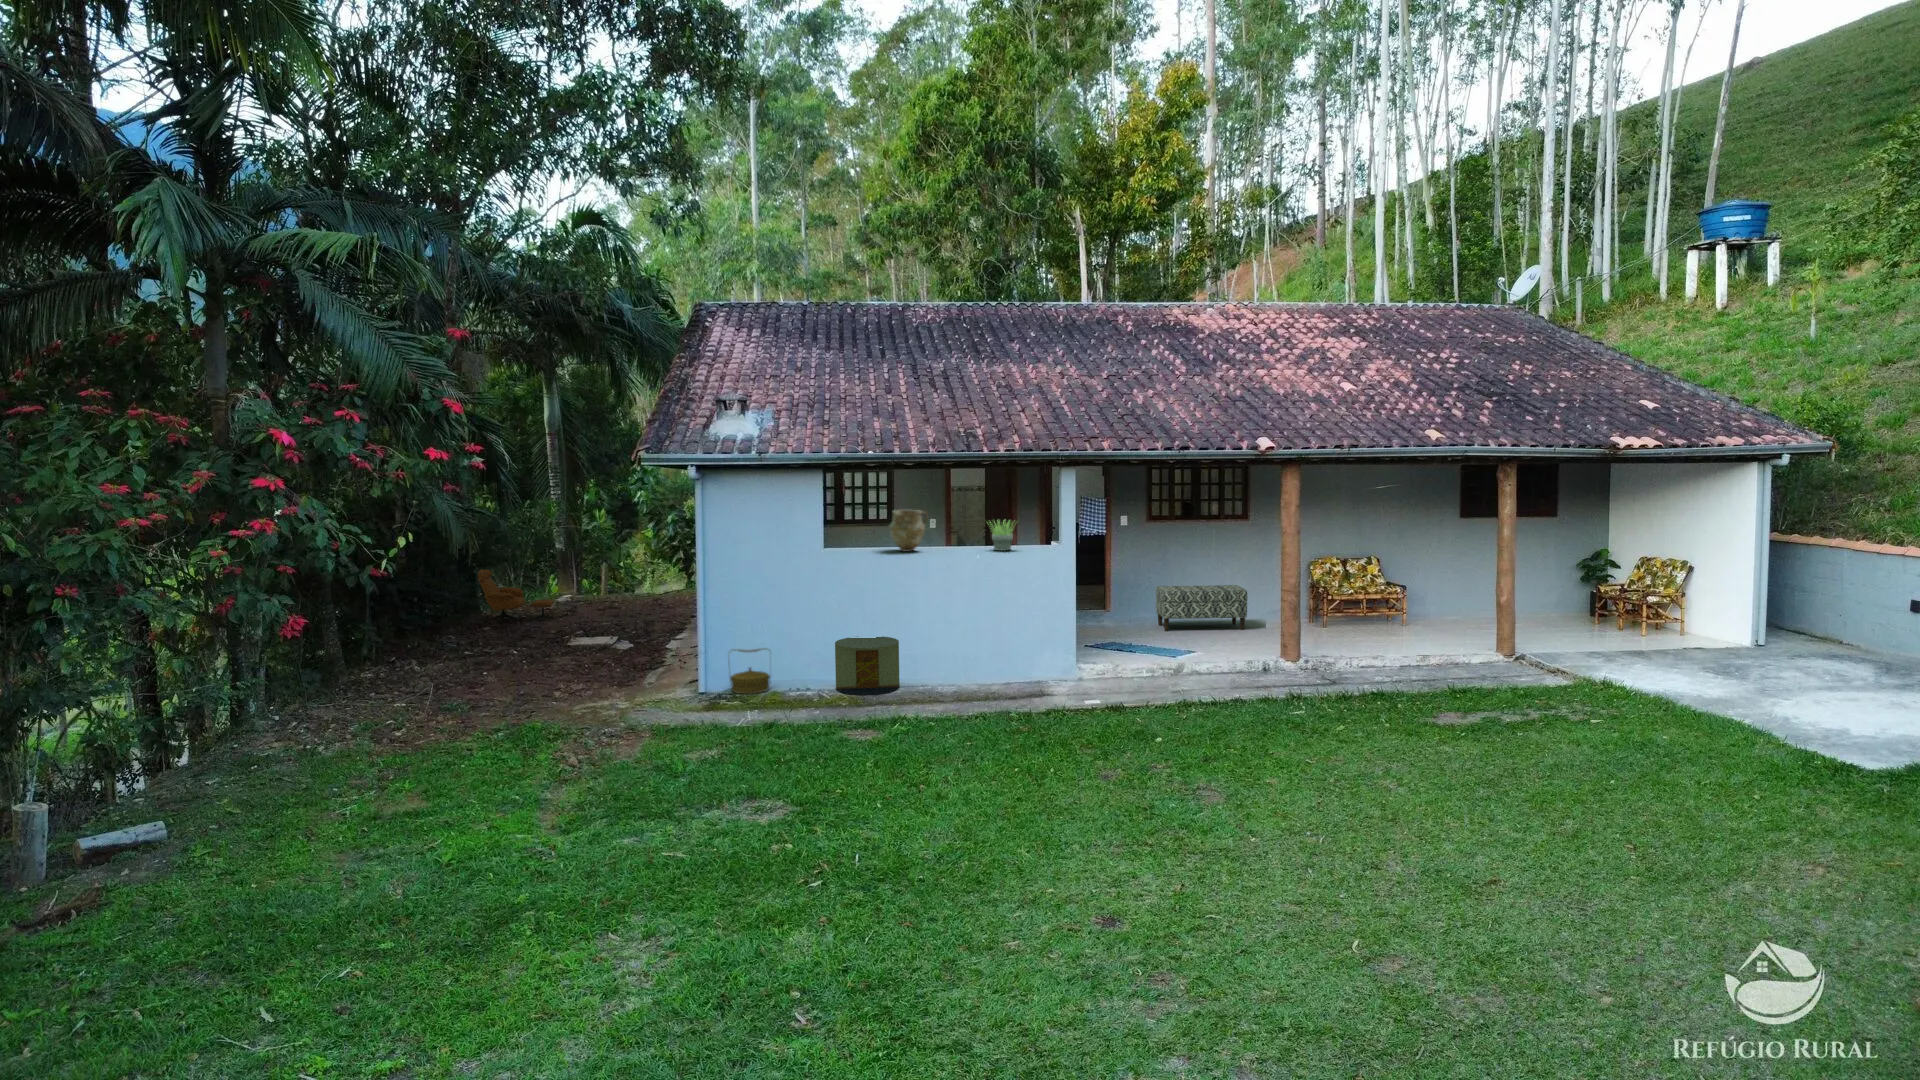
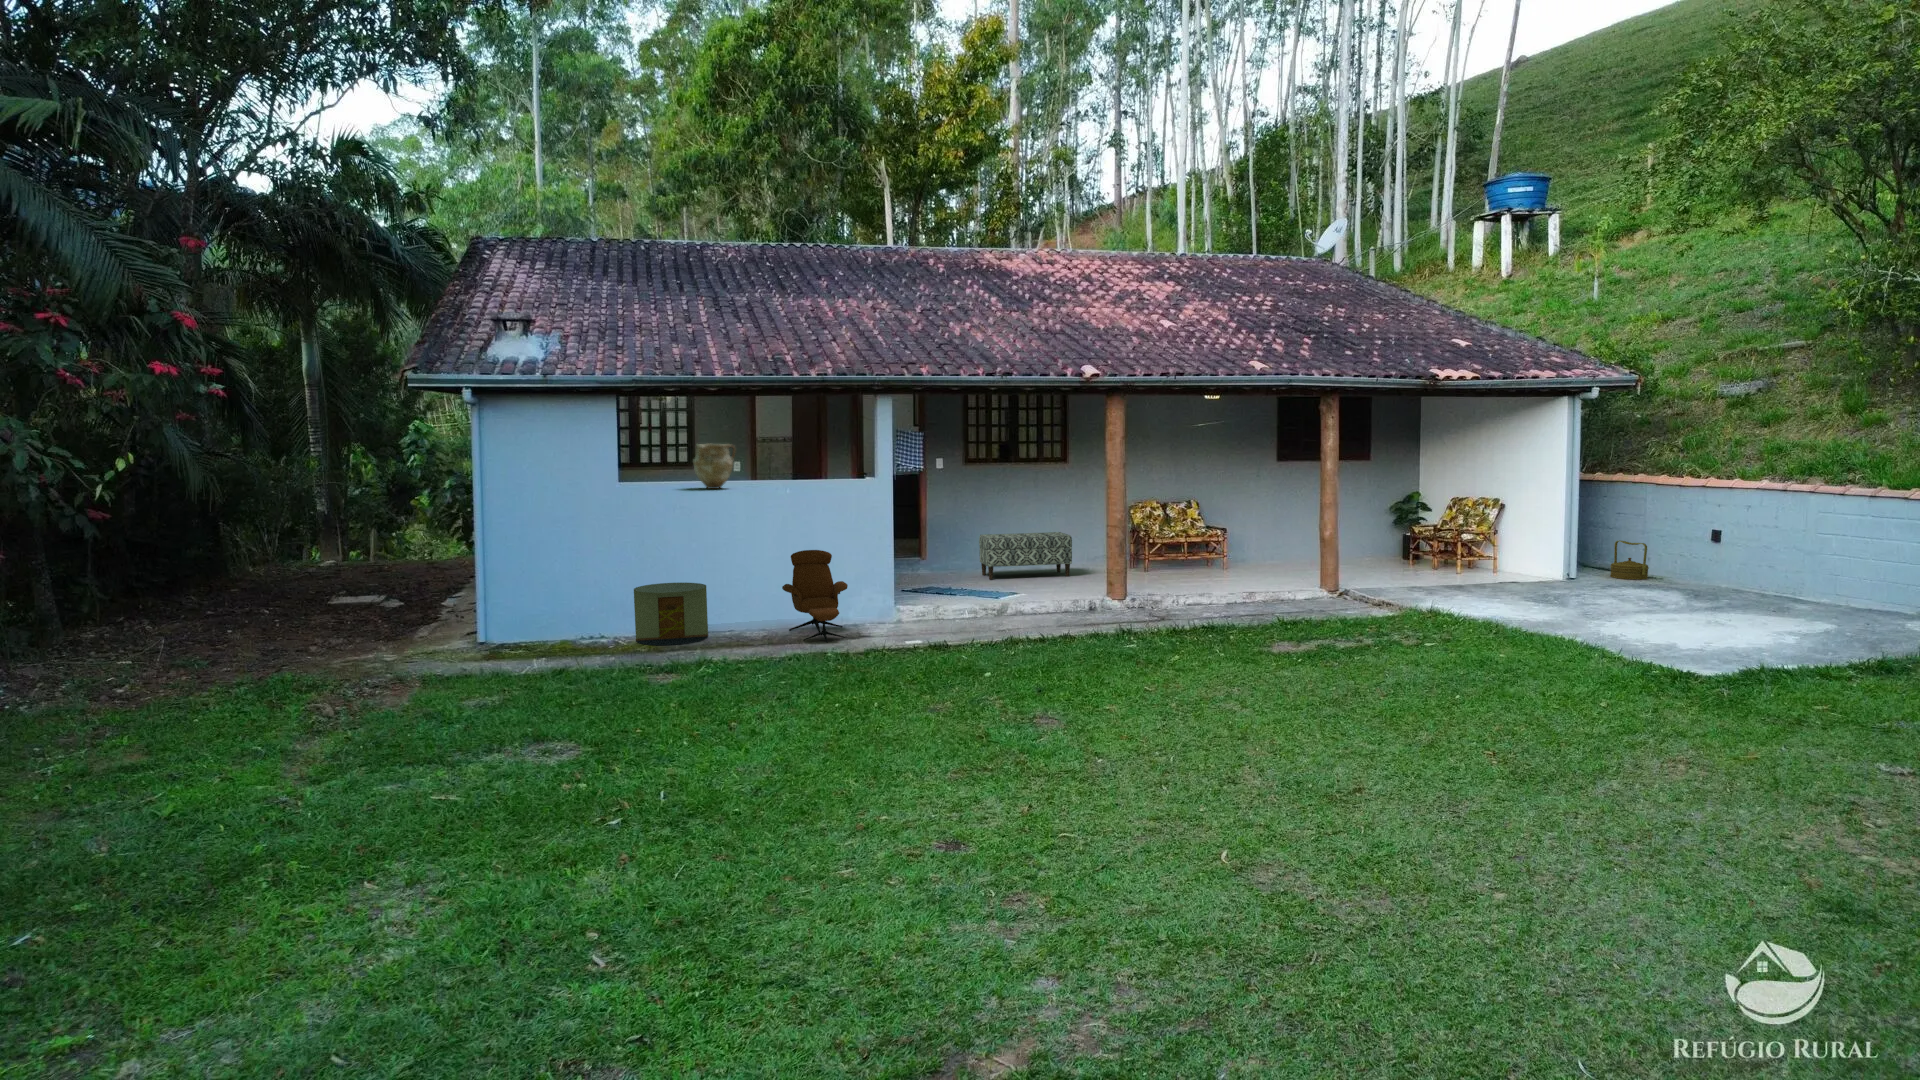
potted plant: present [992,522,1013,551] -> none [798,453,837,487]
lounge chair: present [478,569,557,624] -> present [782,550,848,643]
woven basket: present [730,649,770,694] -> present [1610,540,1649,580]

